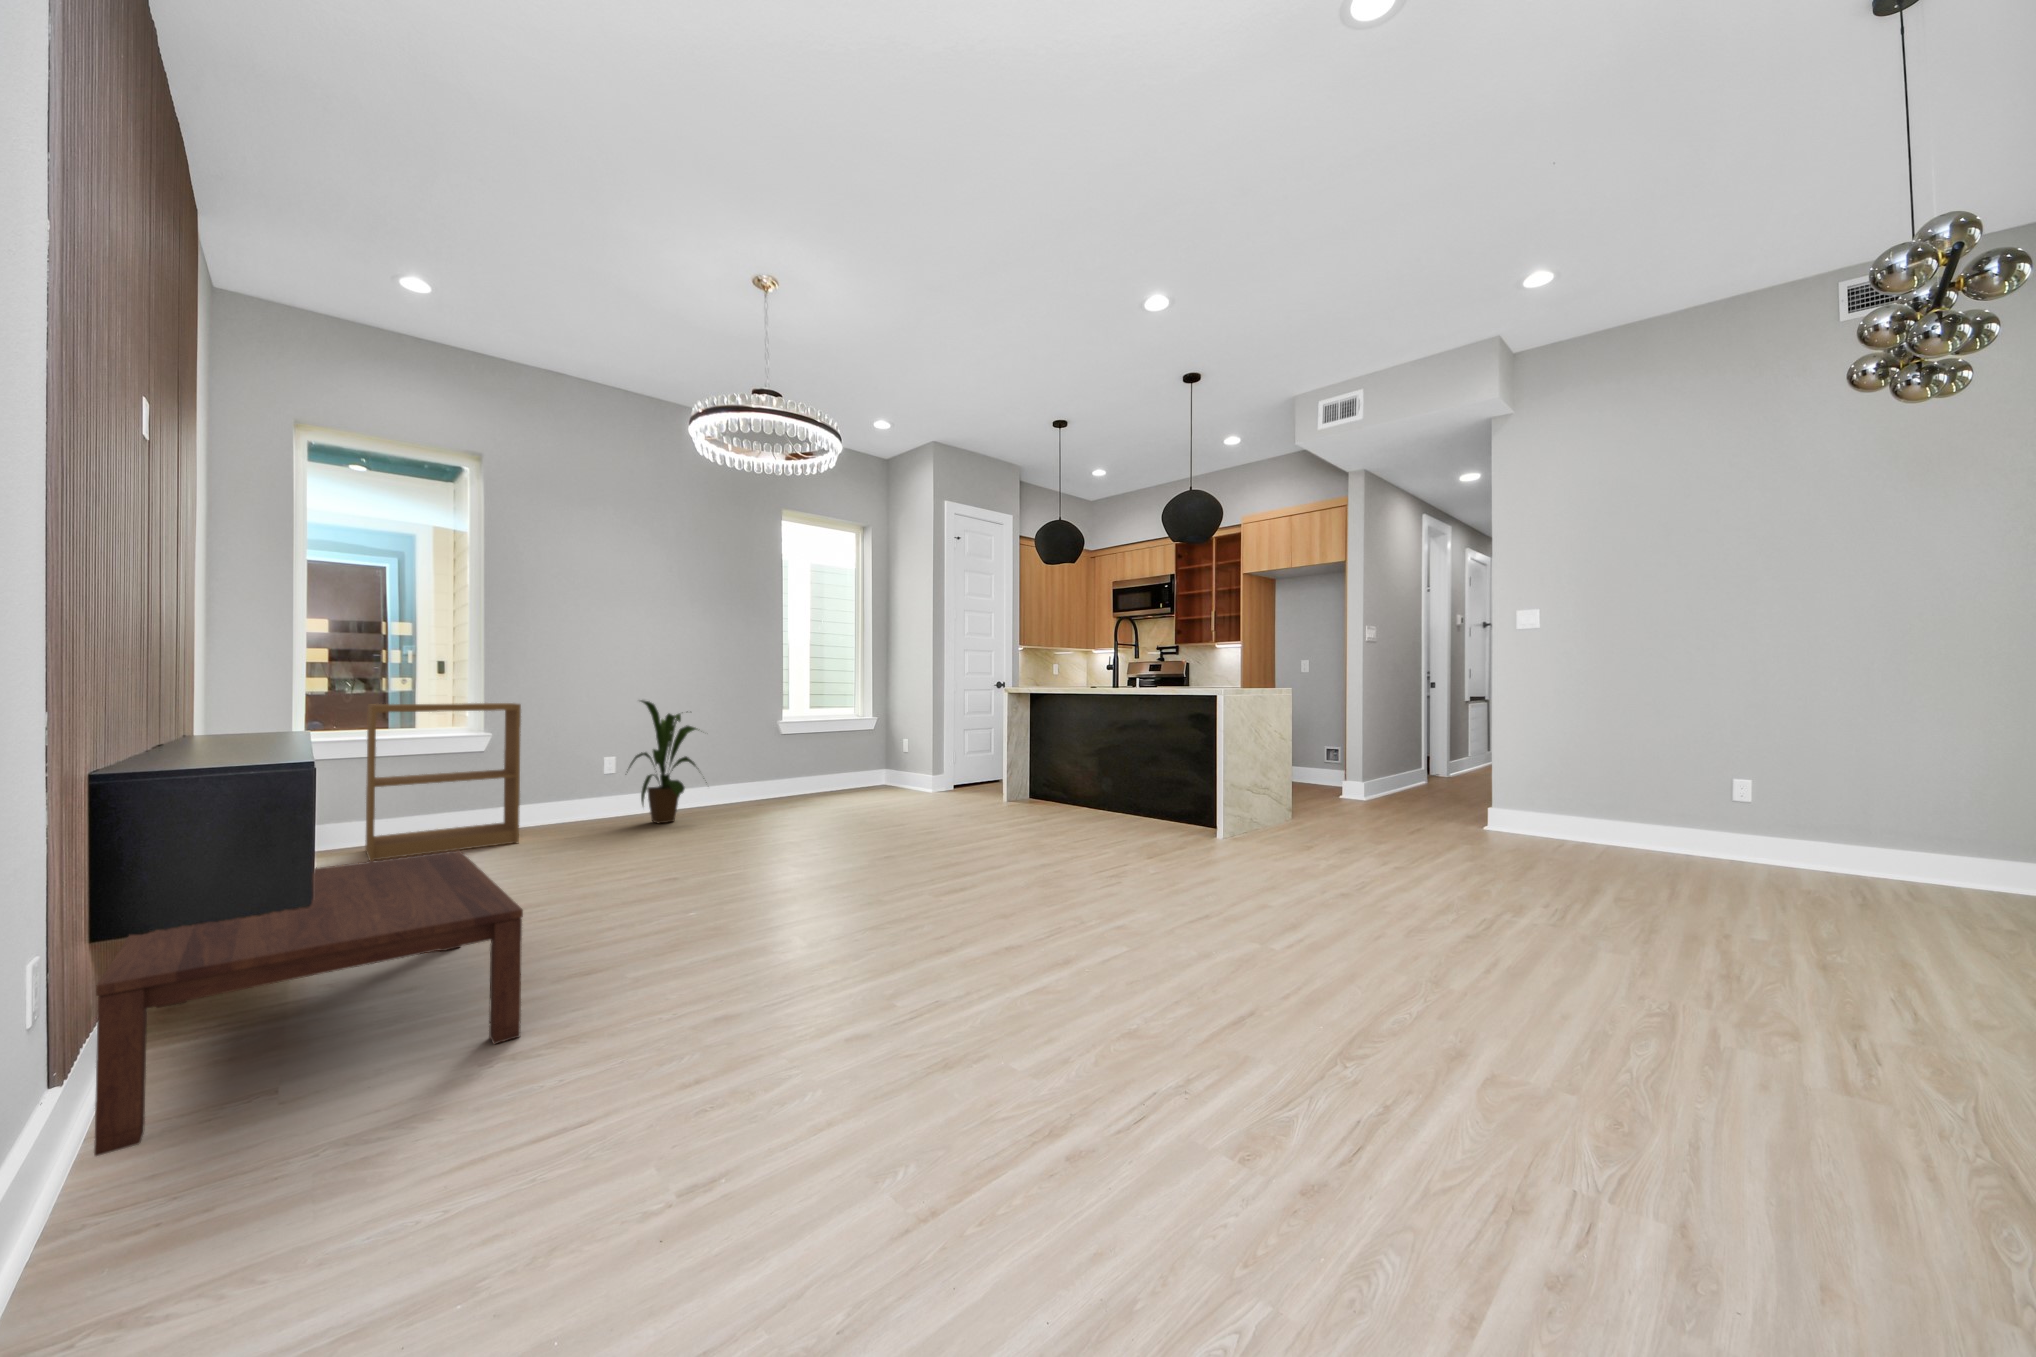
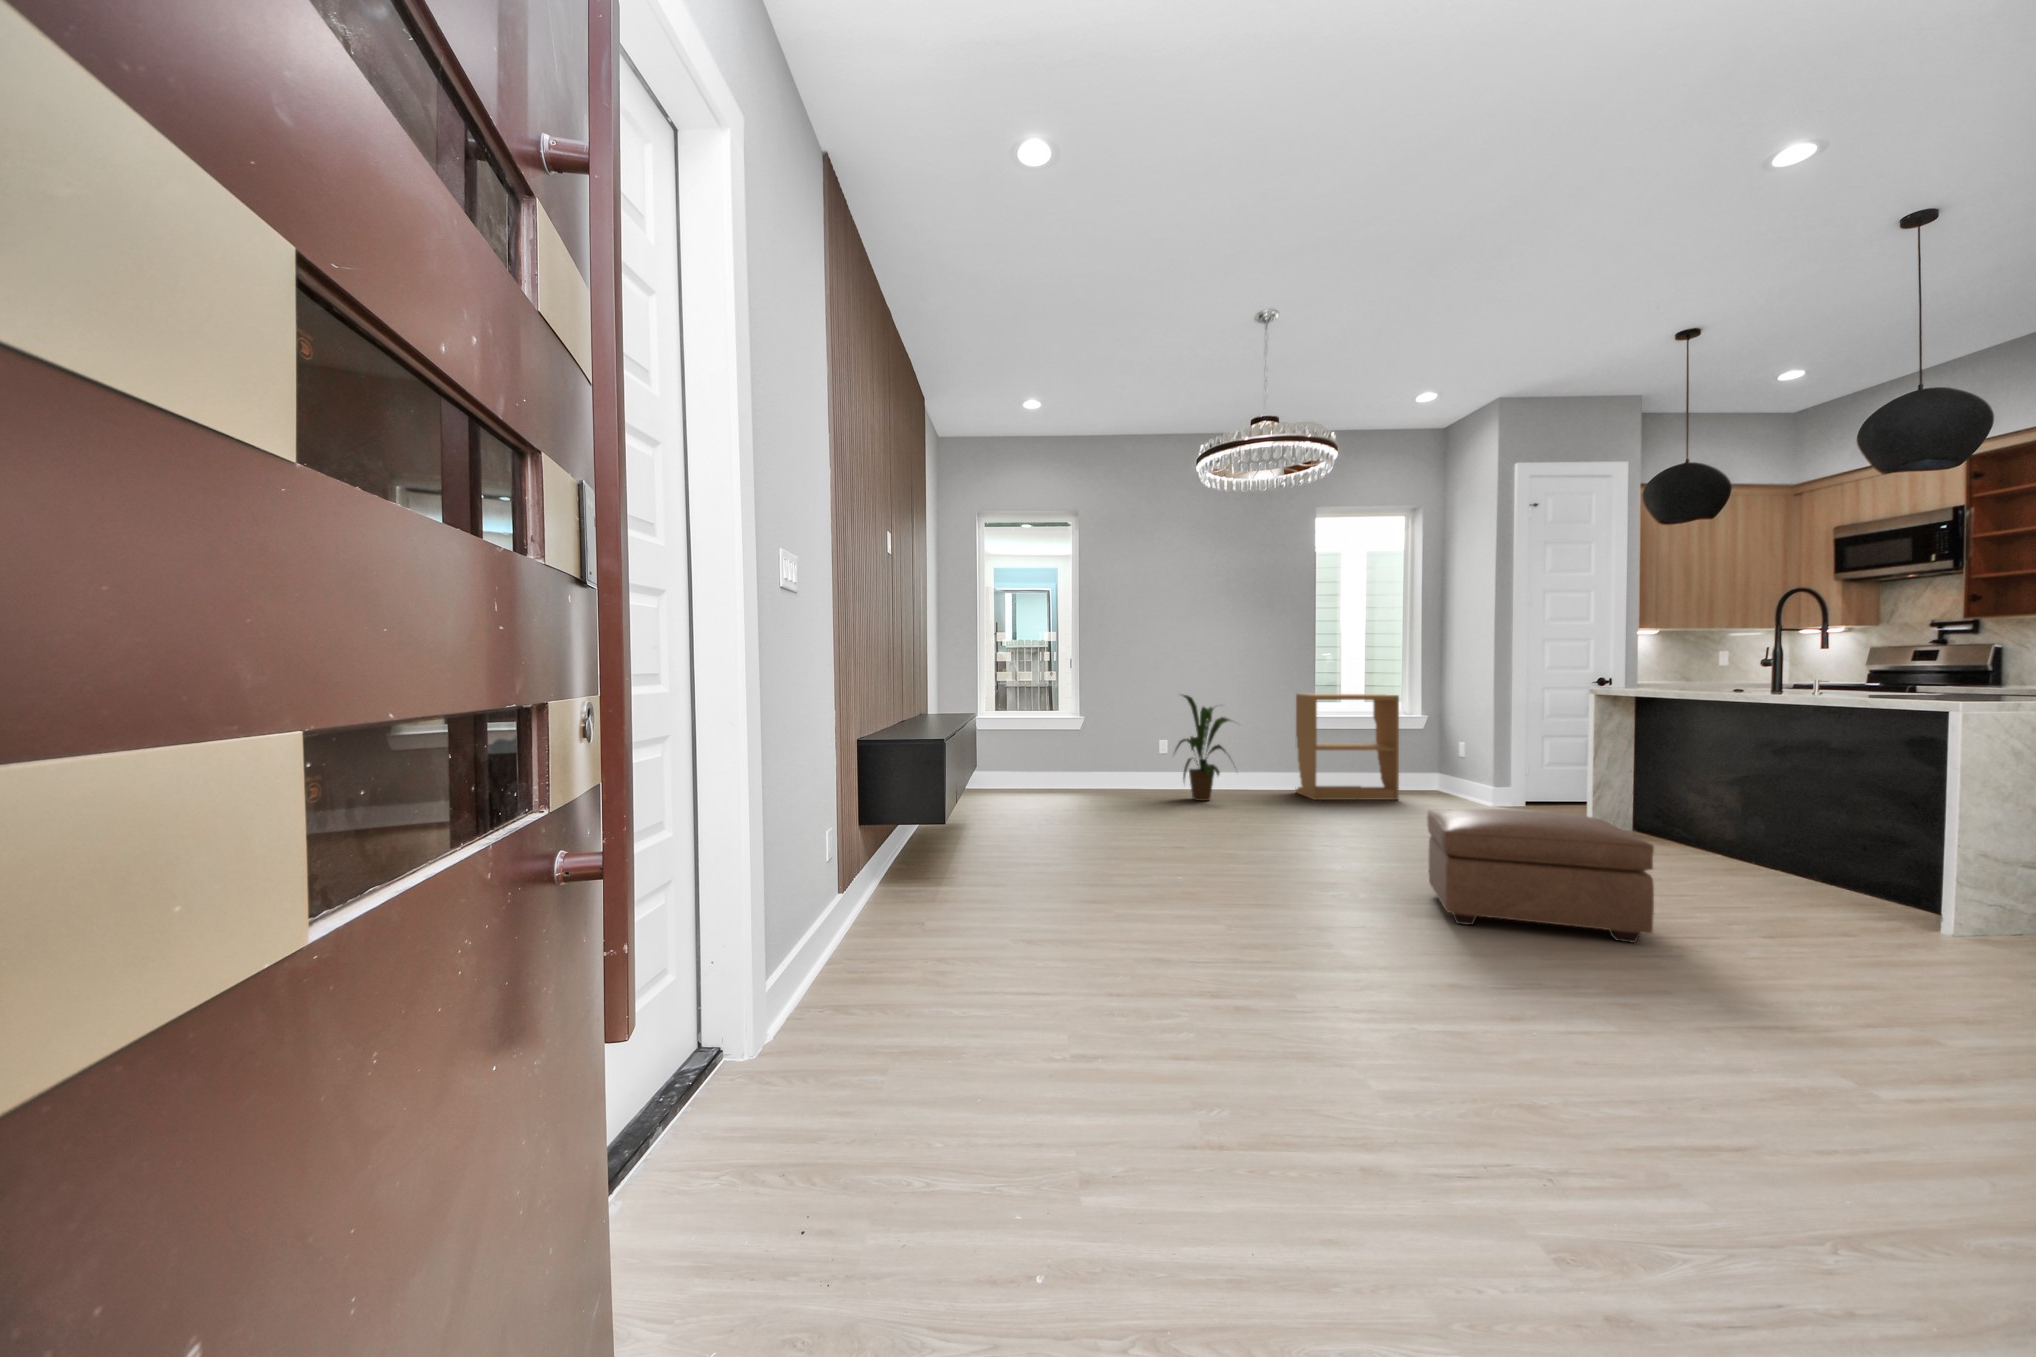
bookshelf: present [365,703,521,861] -> present [1296,694,1399,800]
ottoman: none [940,788,1111,900] -> present [1427,809,1654,943]
coffee table: present [94,850,523,1156] -> none [858,801,1038,929]

